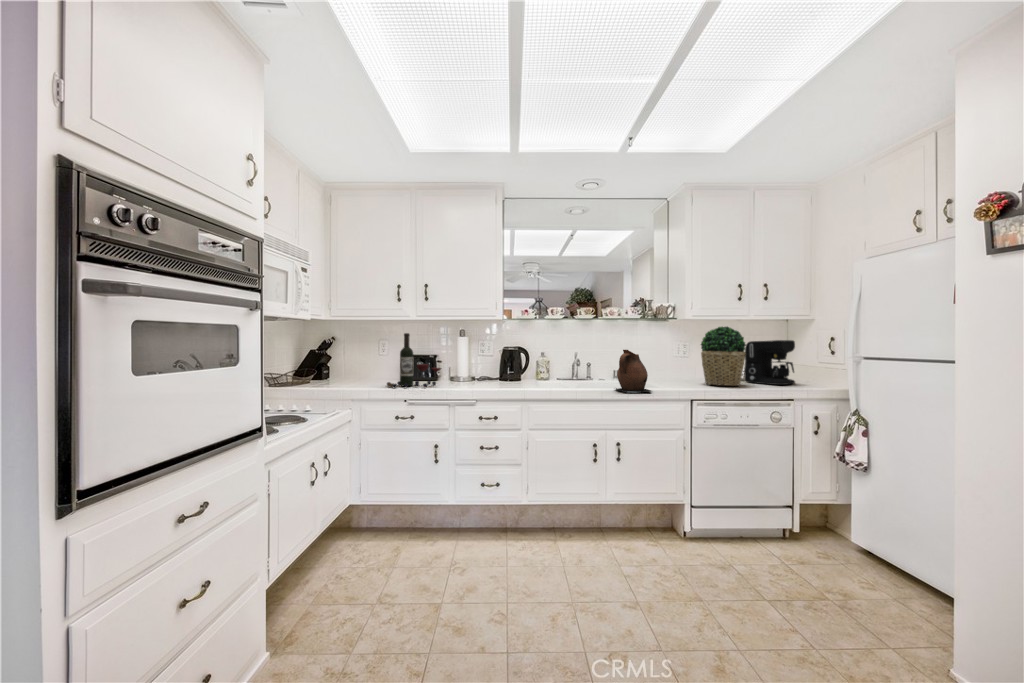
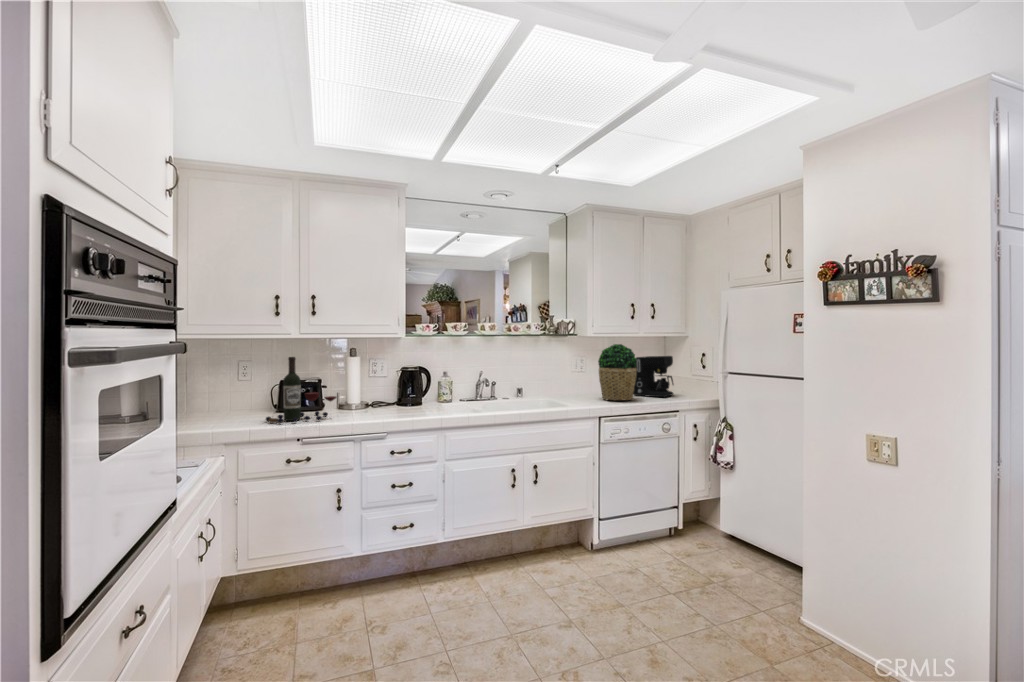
ceramic pitcher: present [616,350,651,392] -> none [527,371,565,413]

